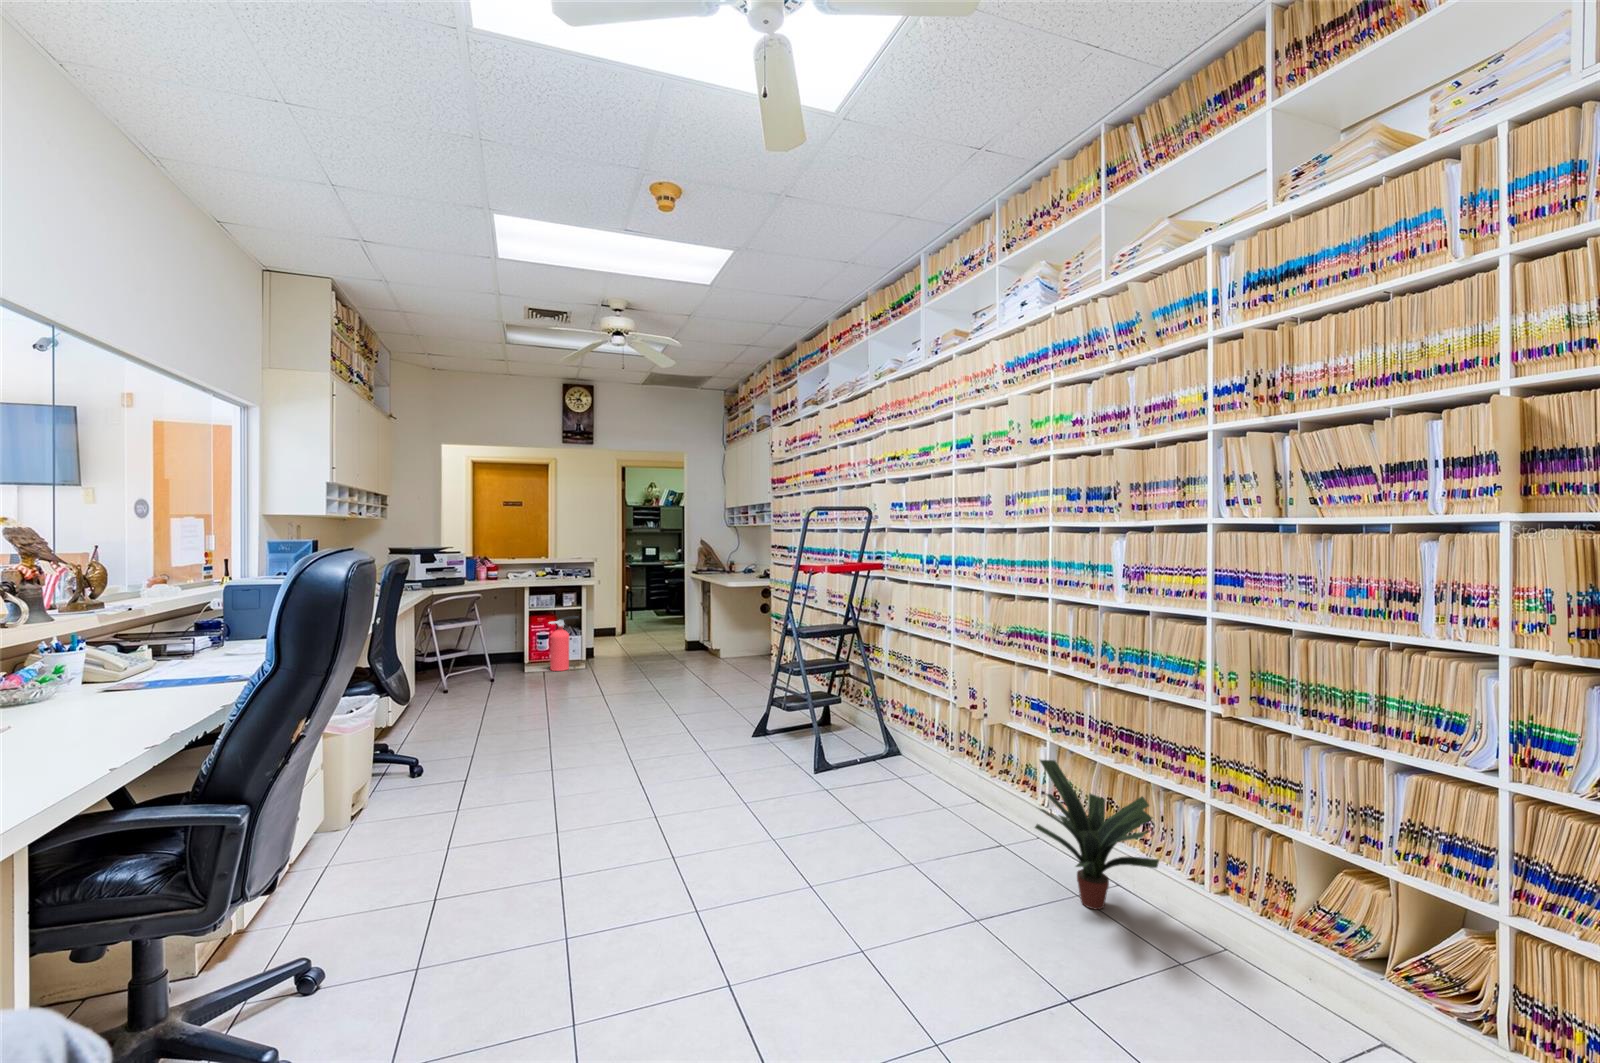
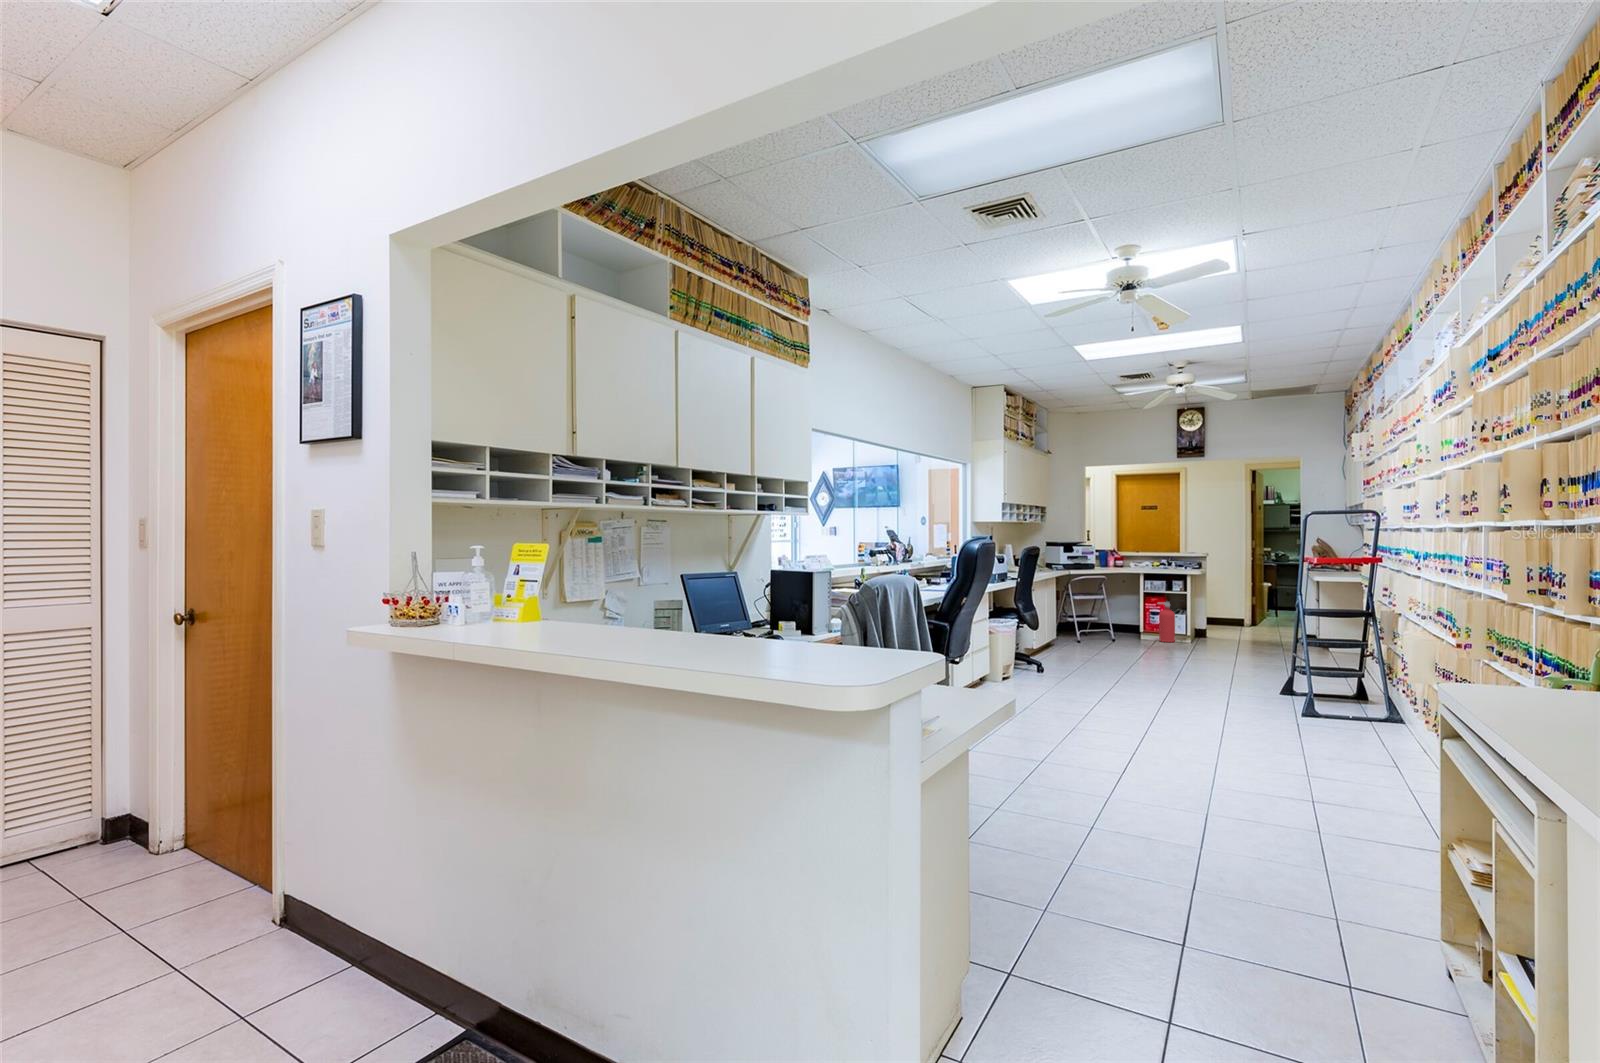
potted plant: present [1035,760,1159,909] -> none [1358,693,1457,789]

